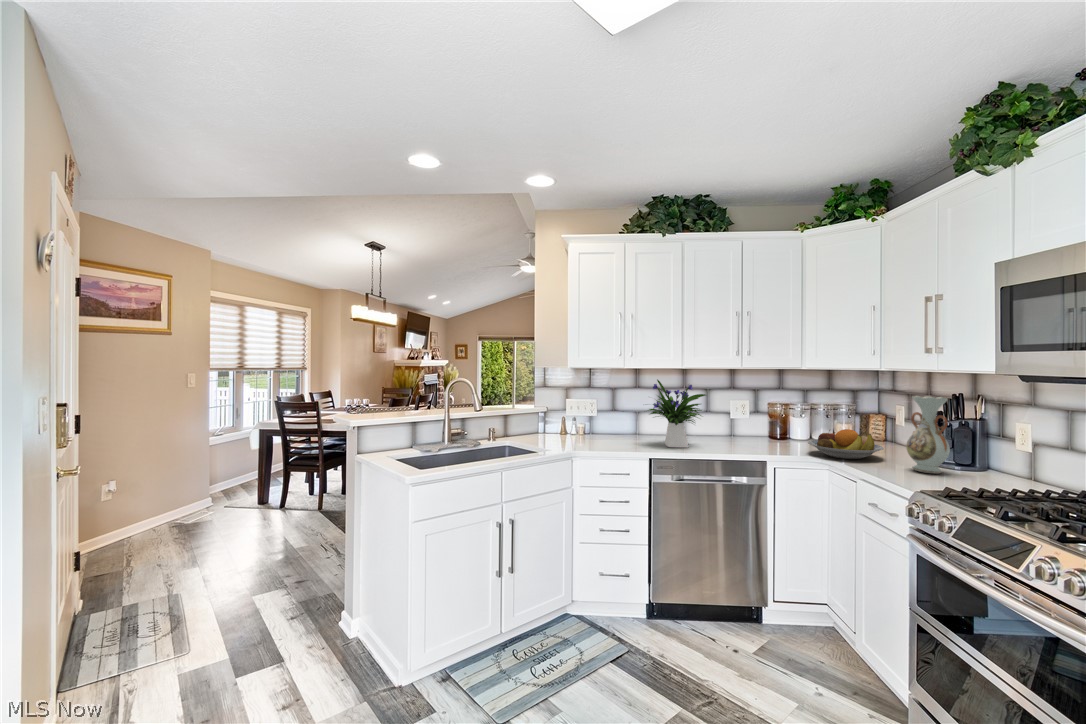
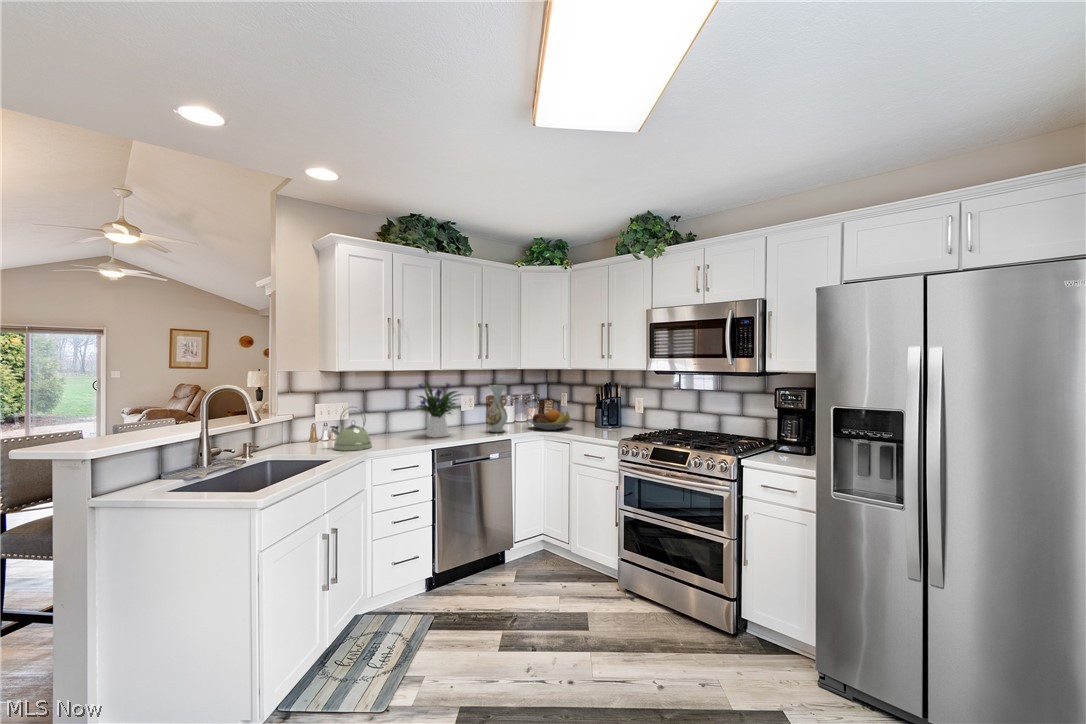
vase: present [906,396,950,474] -> present [486,385,508,432]
kettle: none [556,404,593,449] -> present [330,407,372,451]

